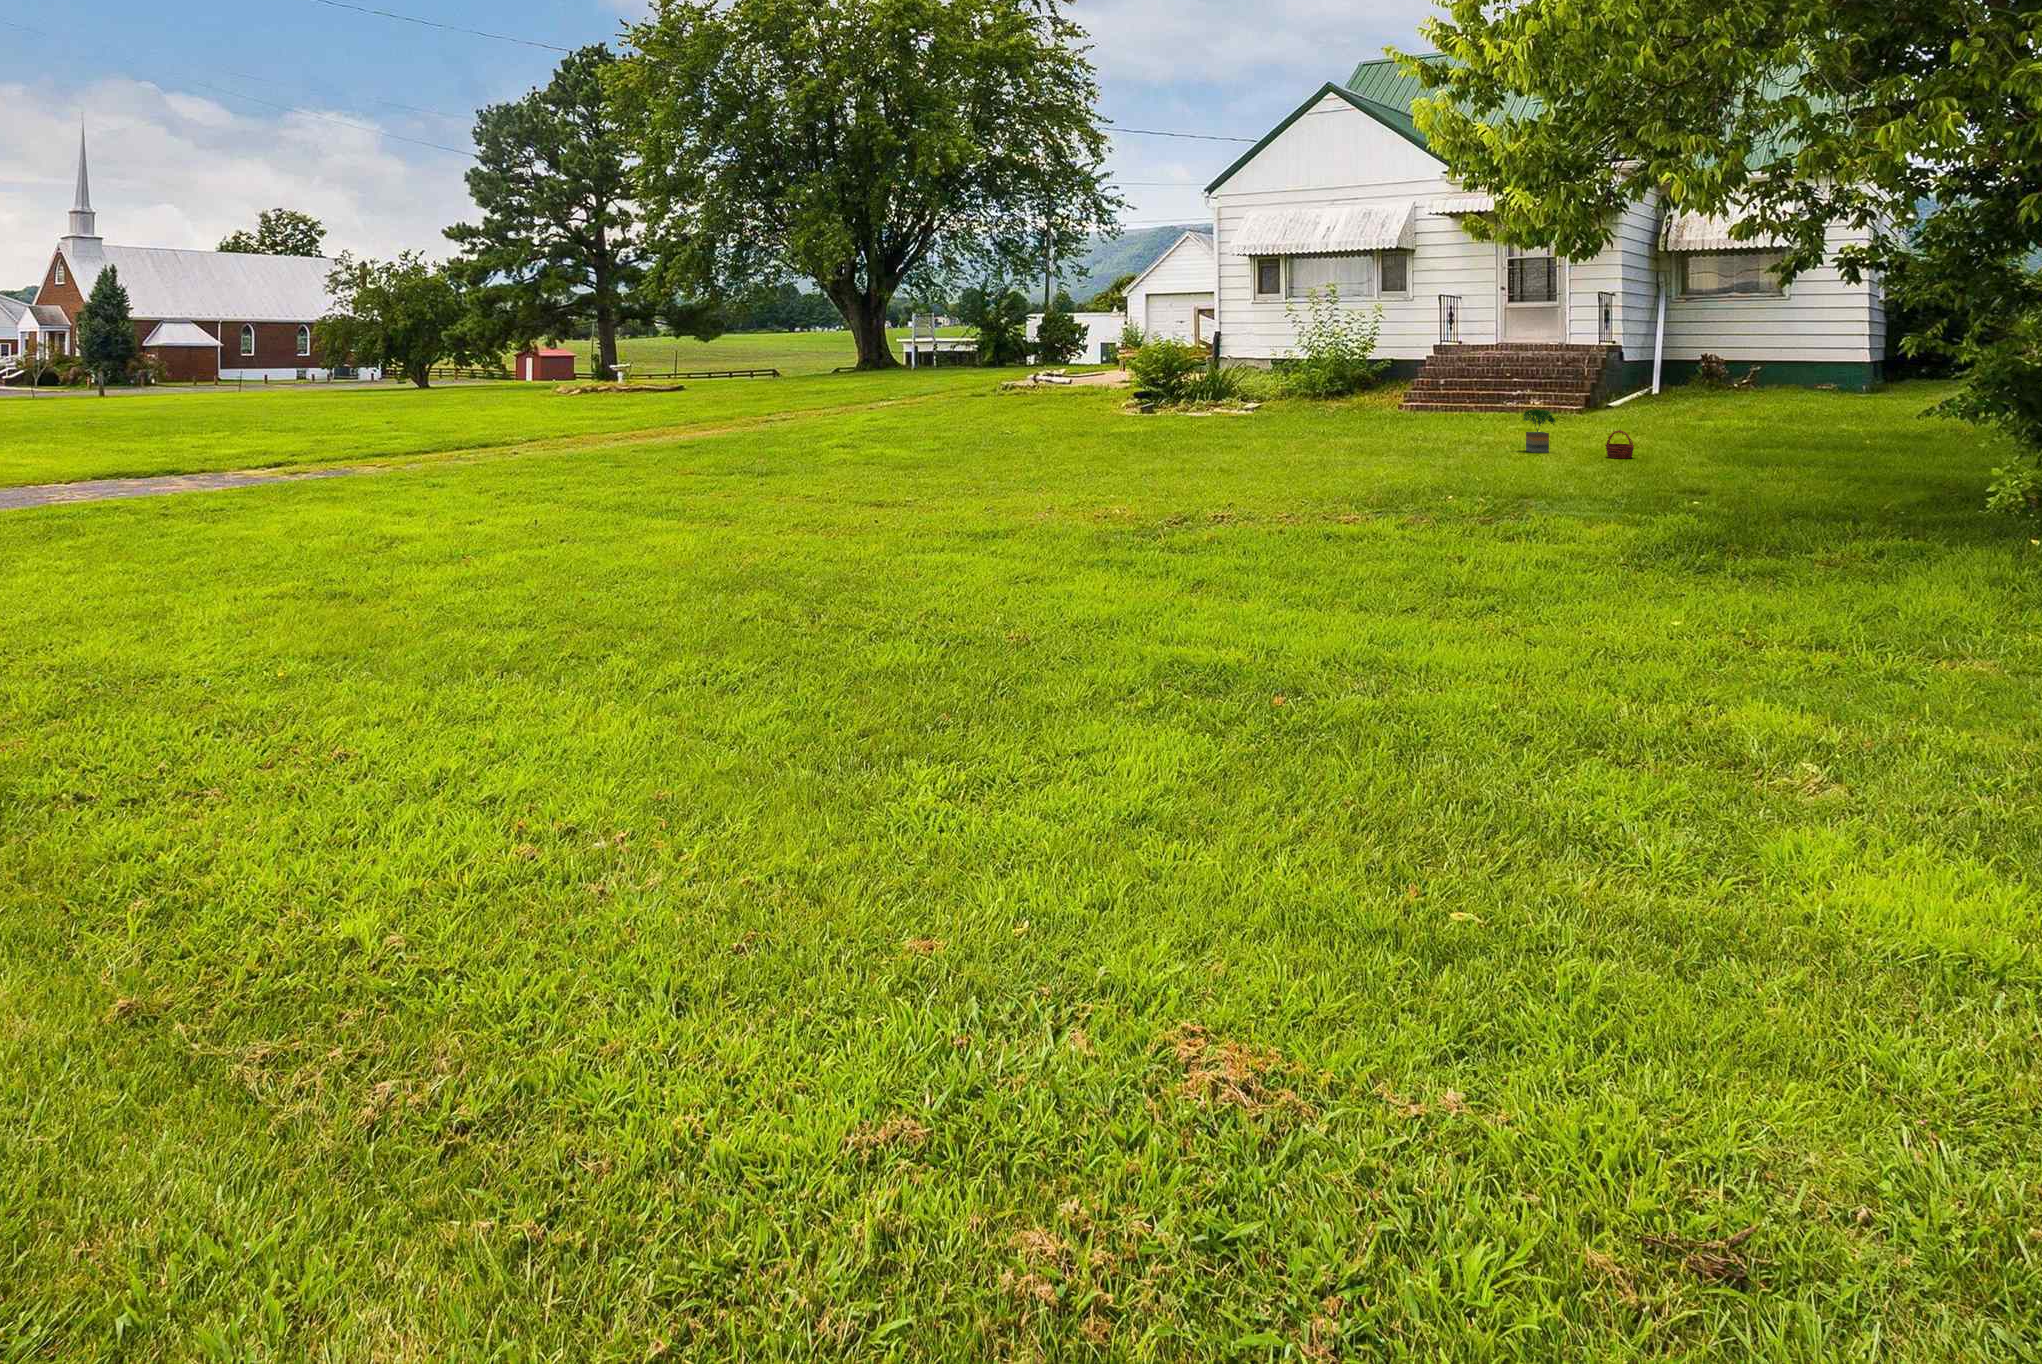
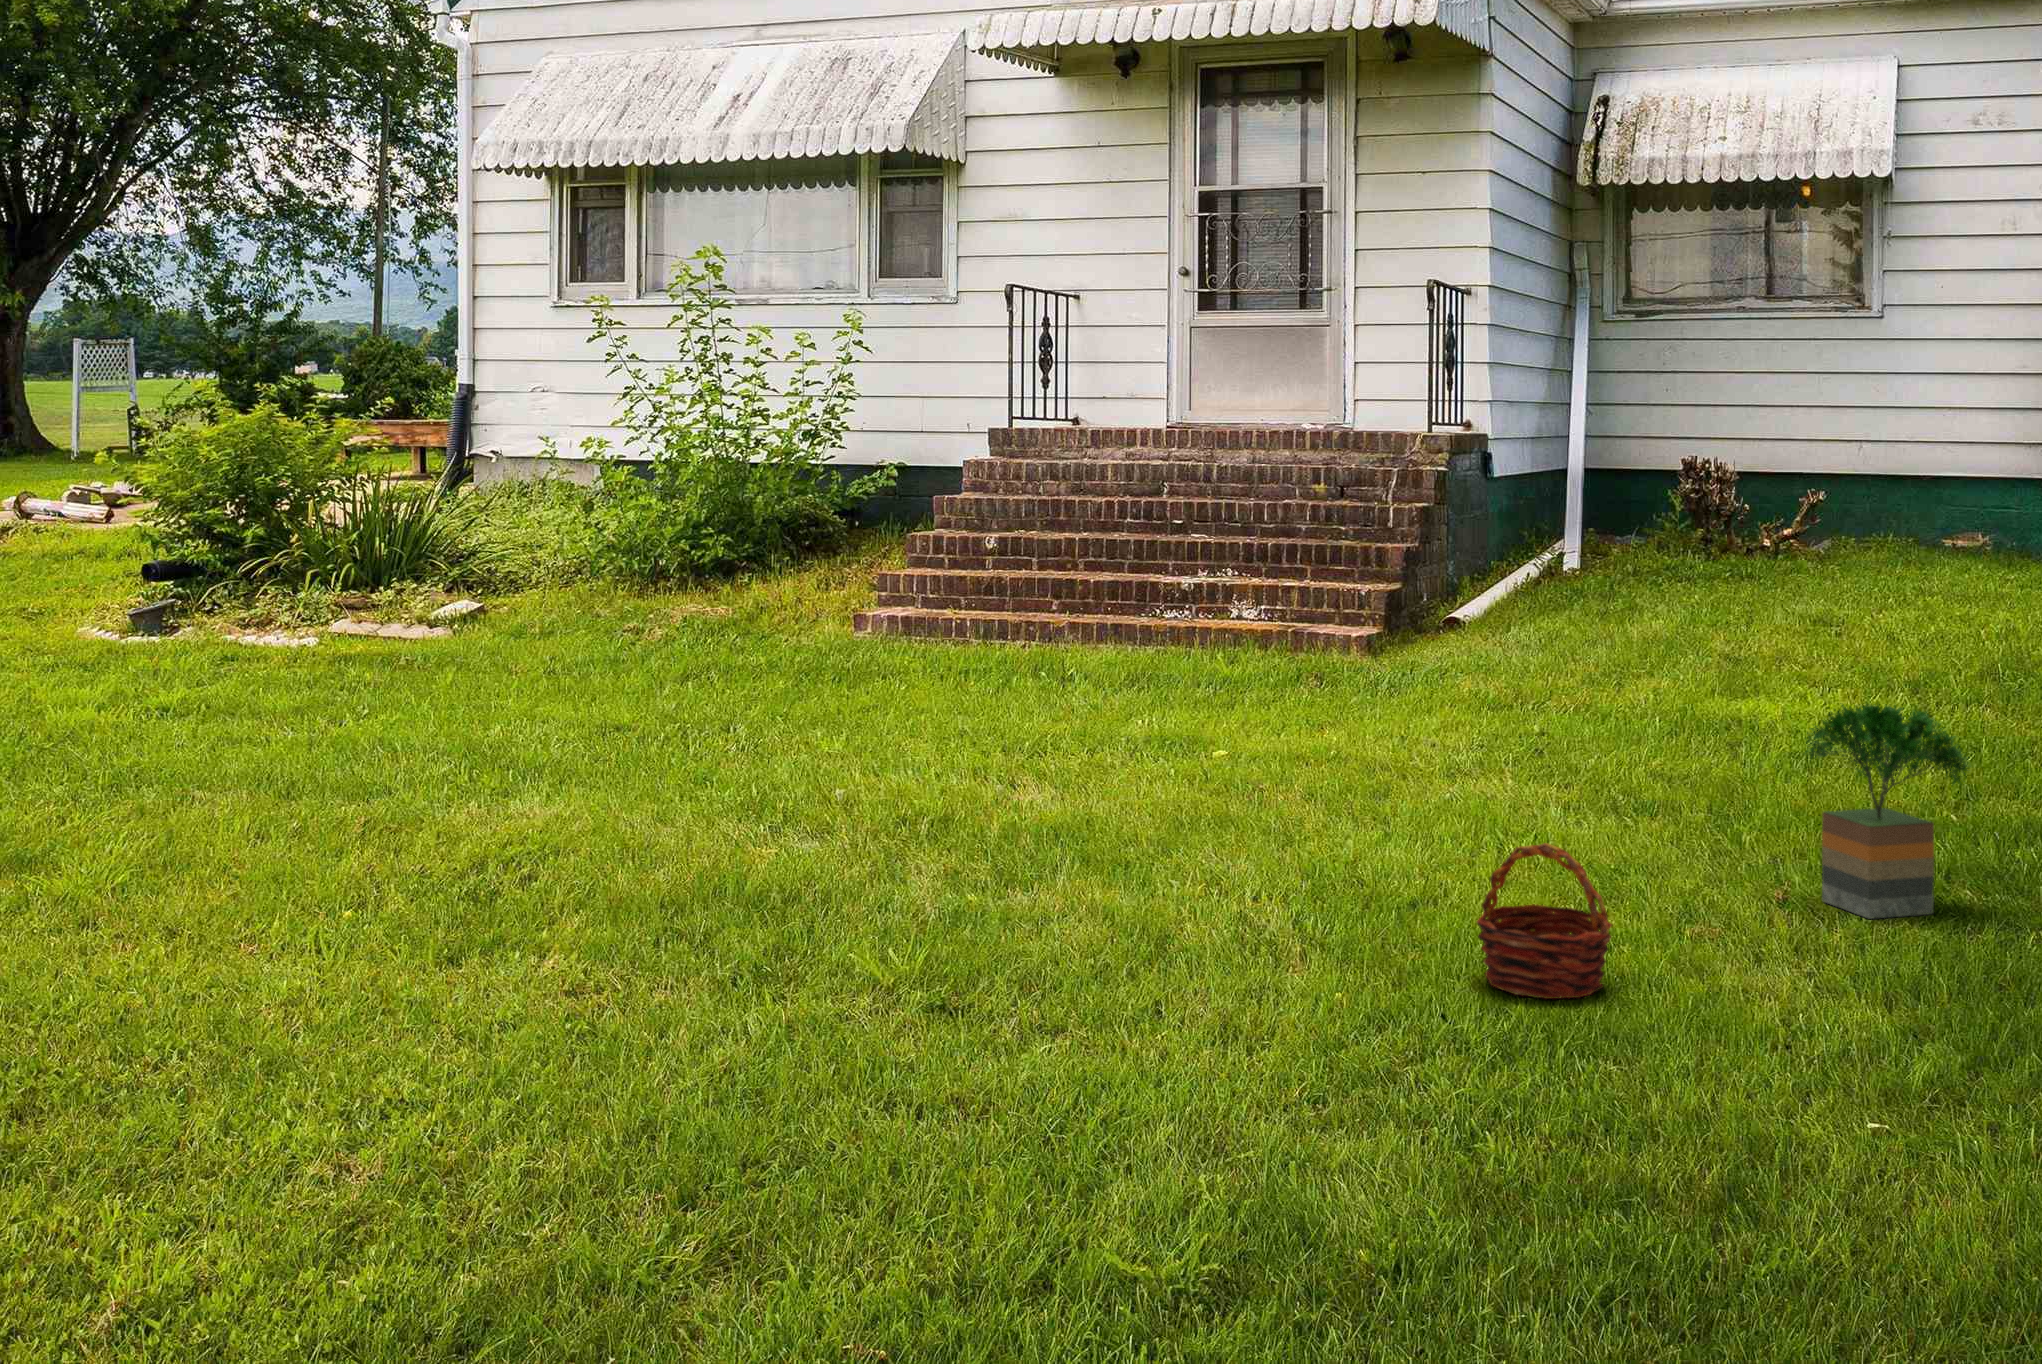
potted tree: present [1523,409,1556,453] -> present [1807,704,1968,919]

